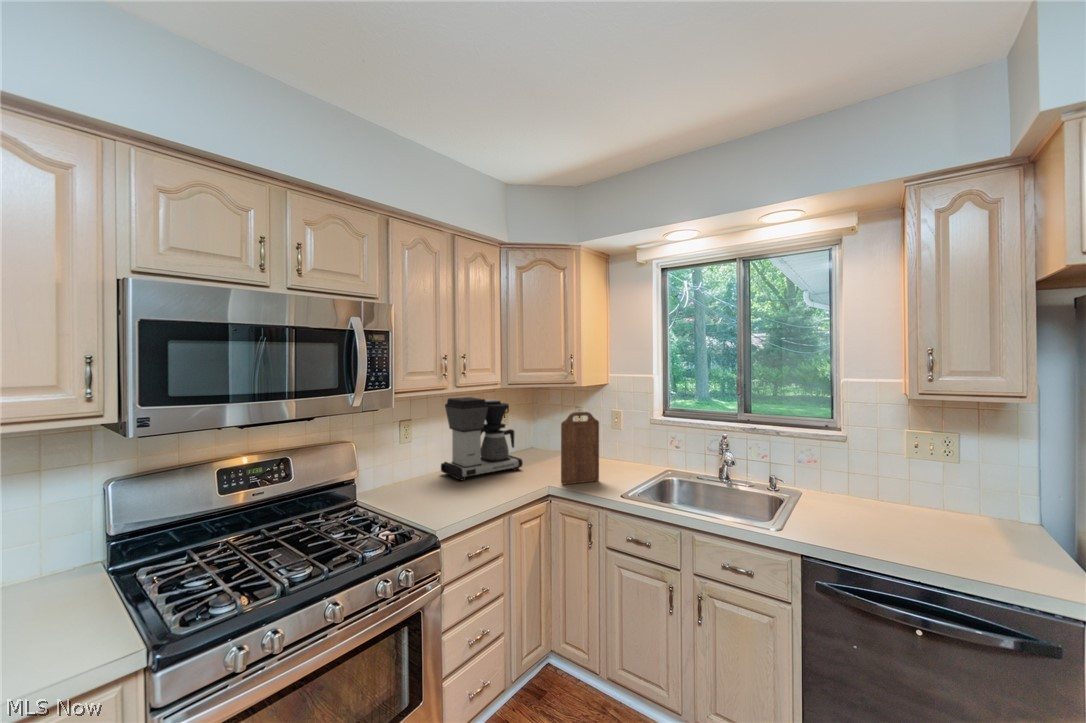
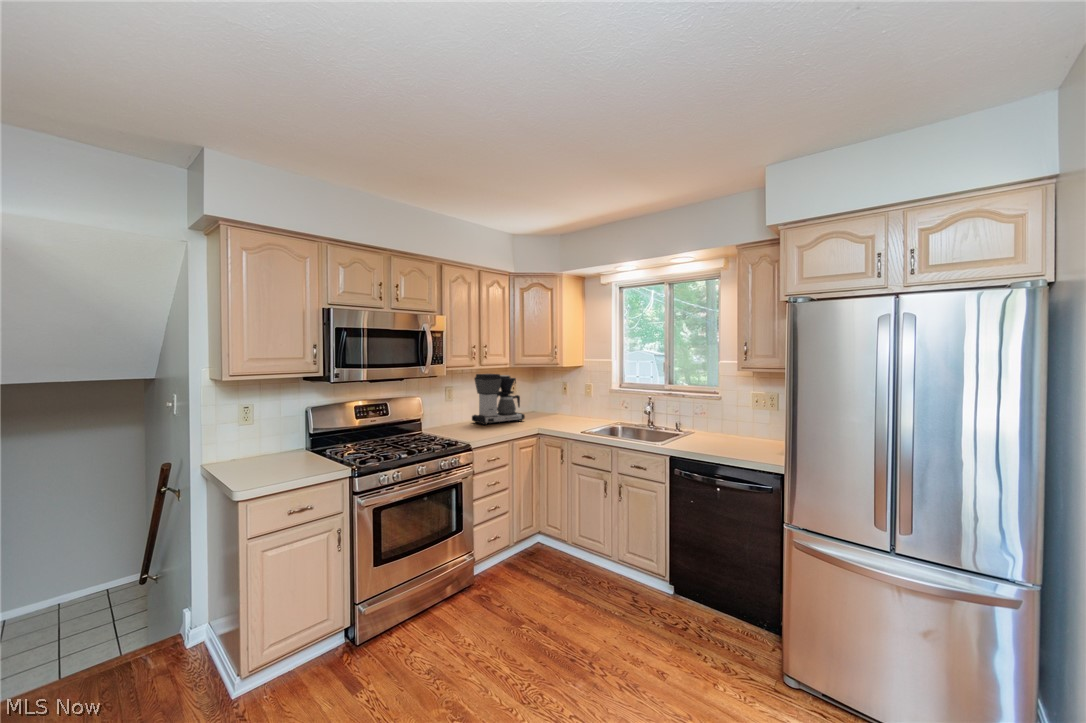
cutting board: present [561,412,599,484] -> none [547,382,572,427]

